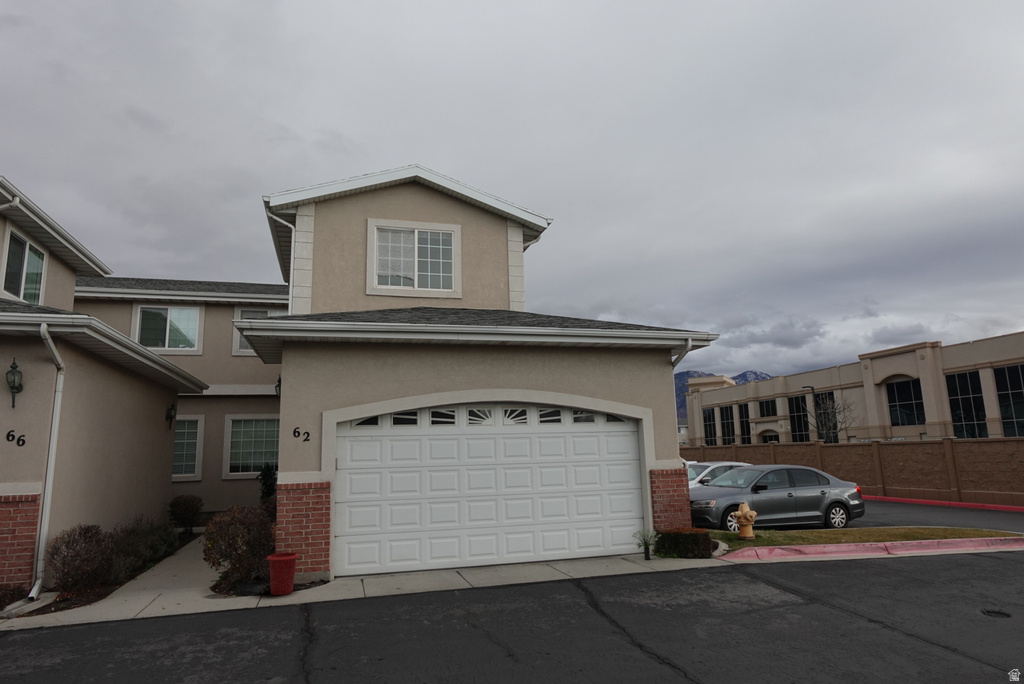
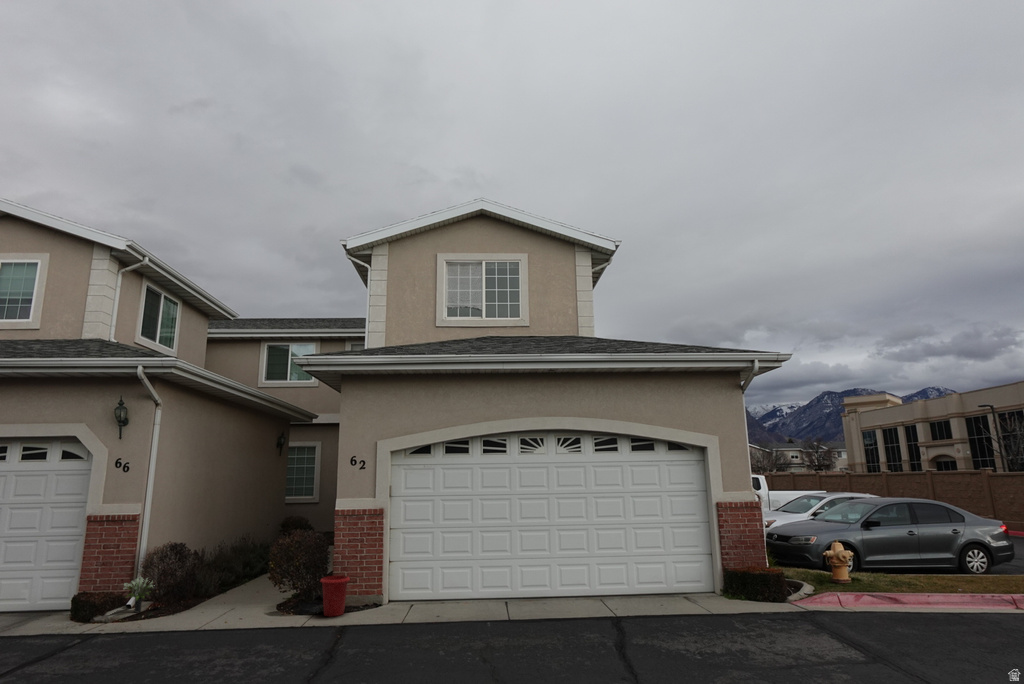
potted plant: present [632,529,661,560] -> present [124,577,153,612]

